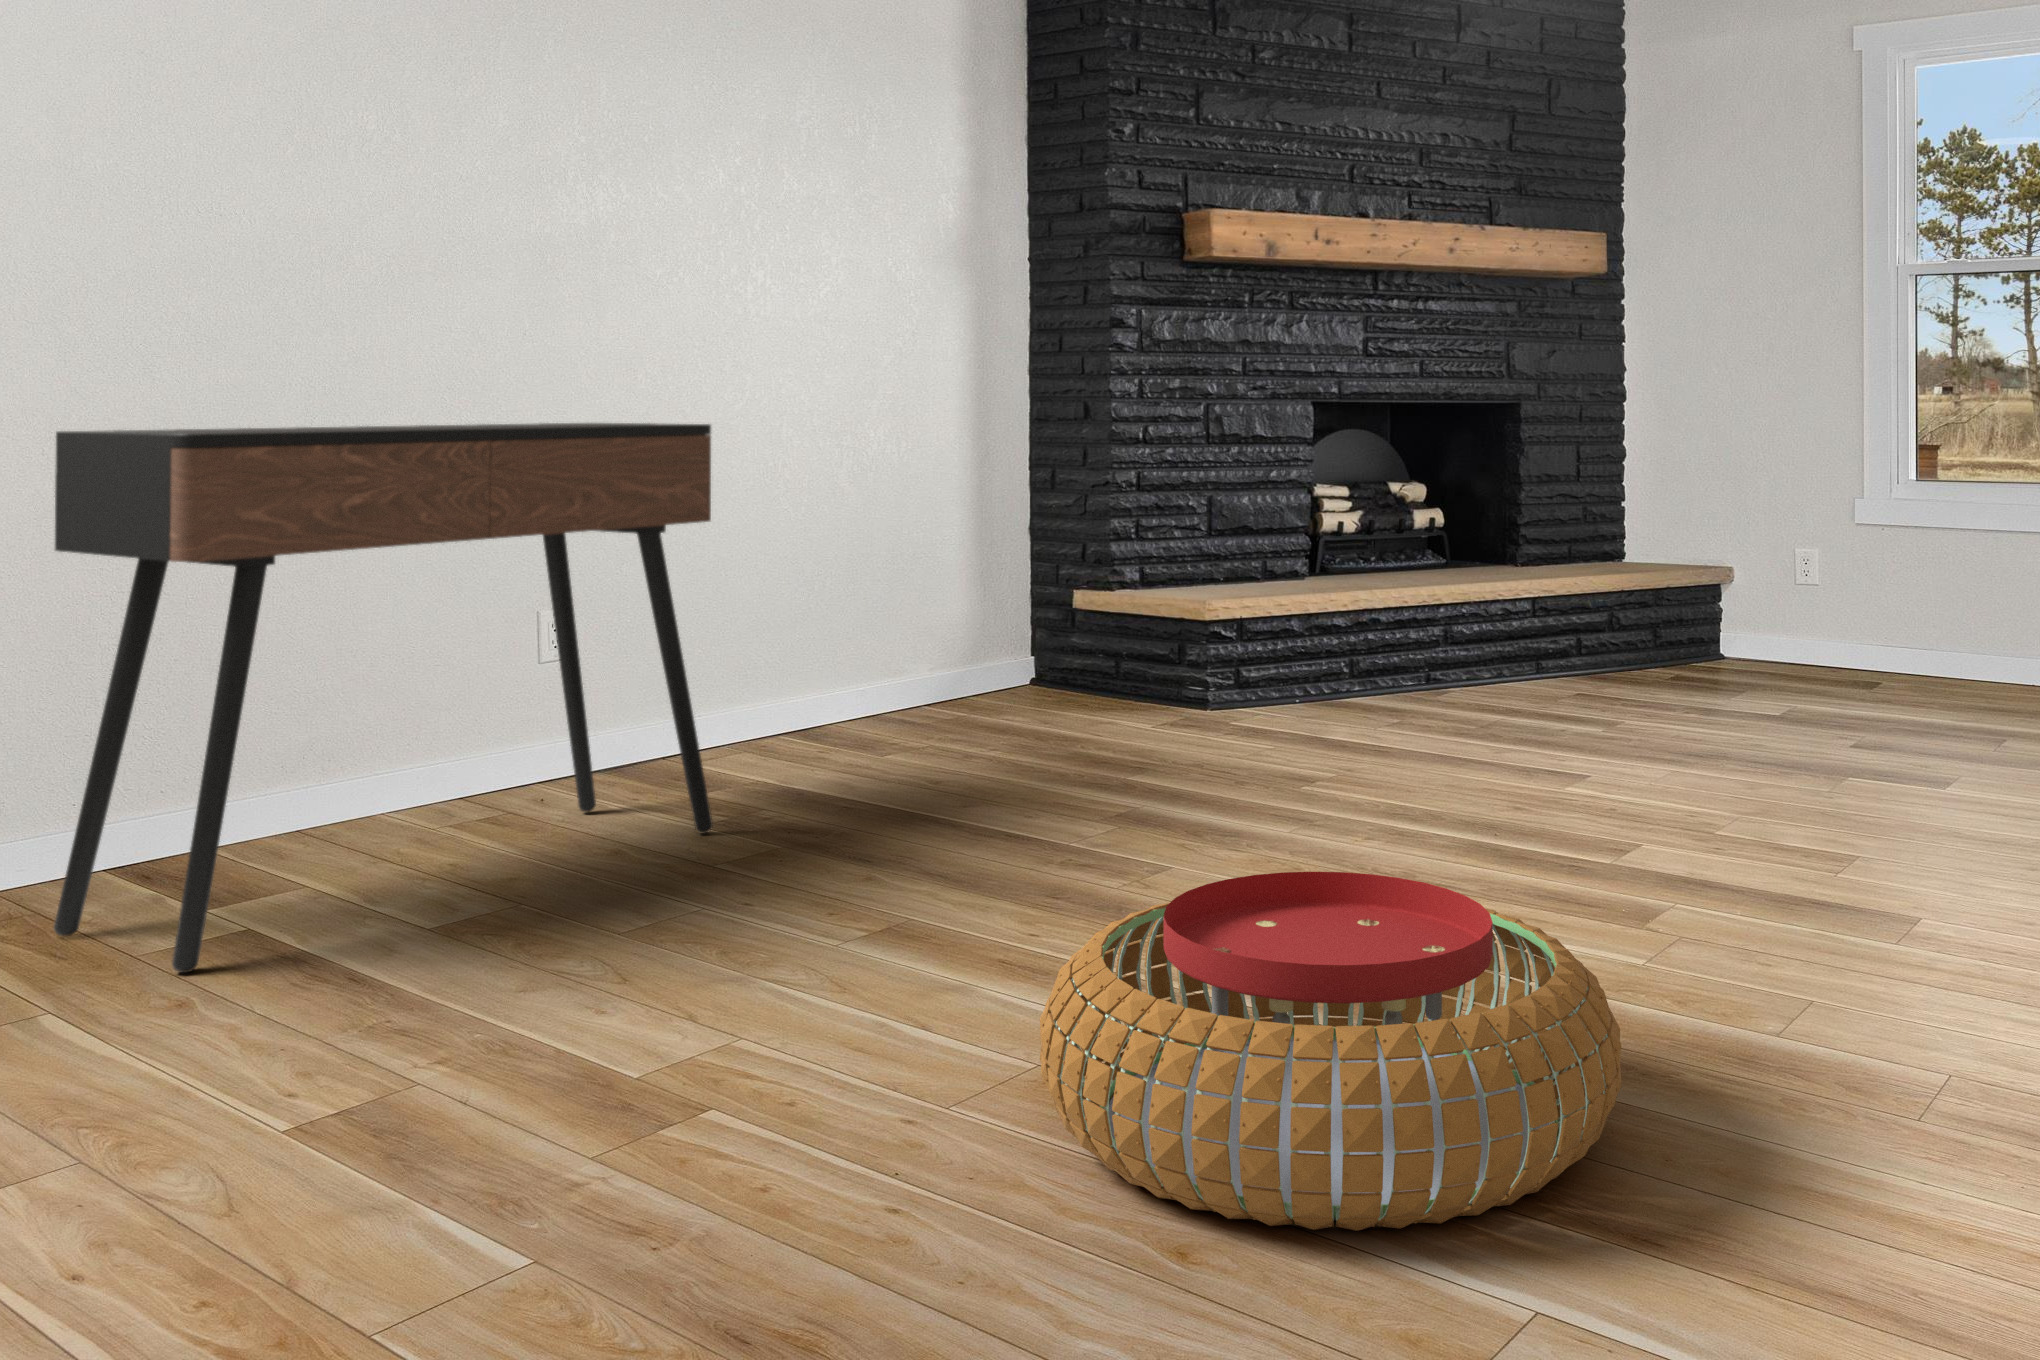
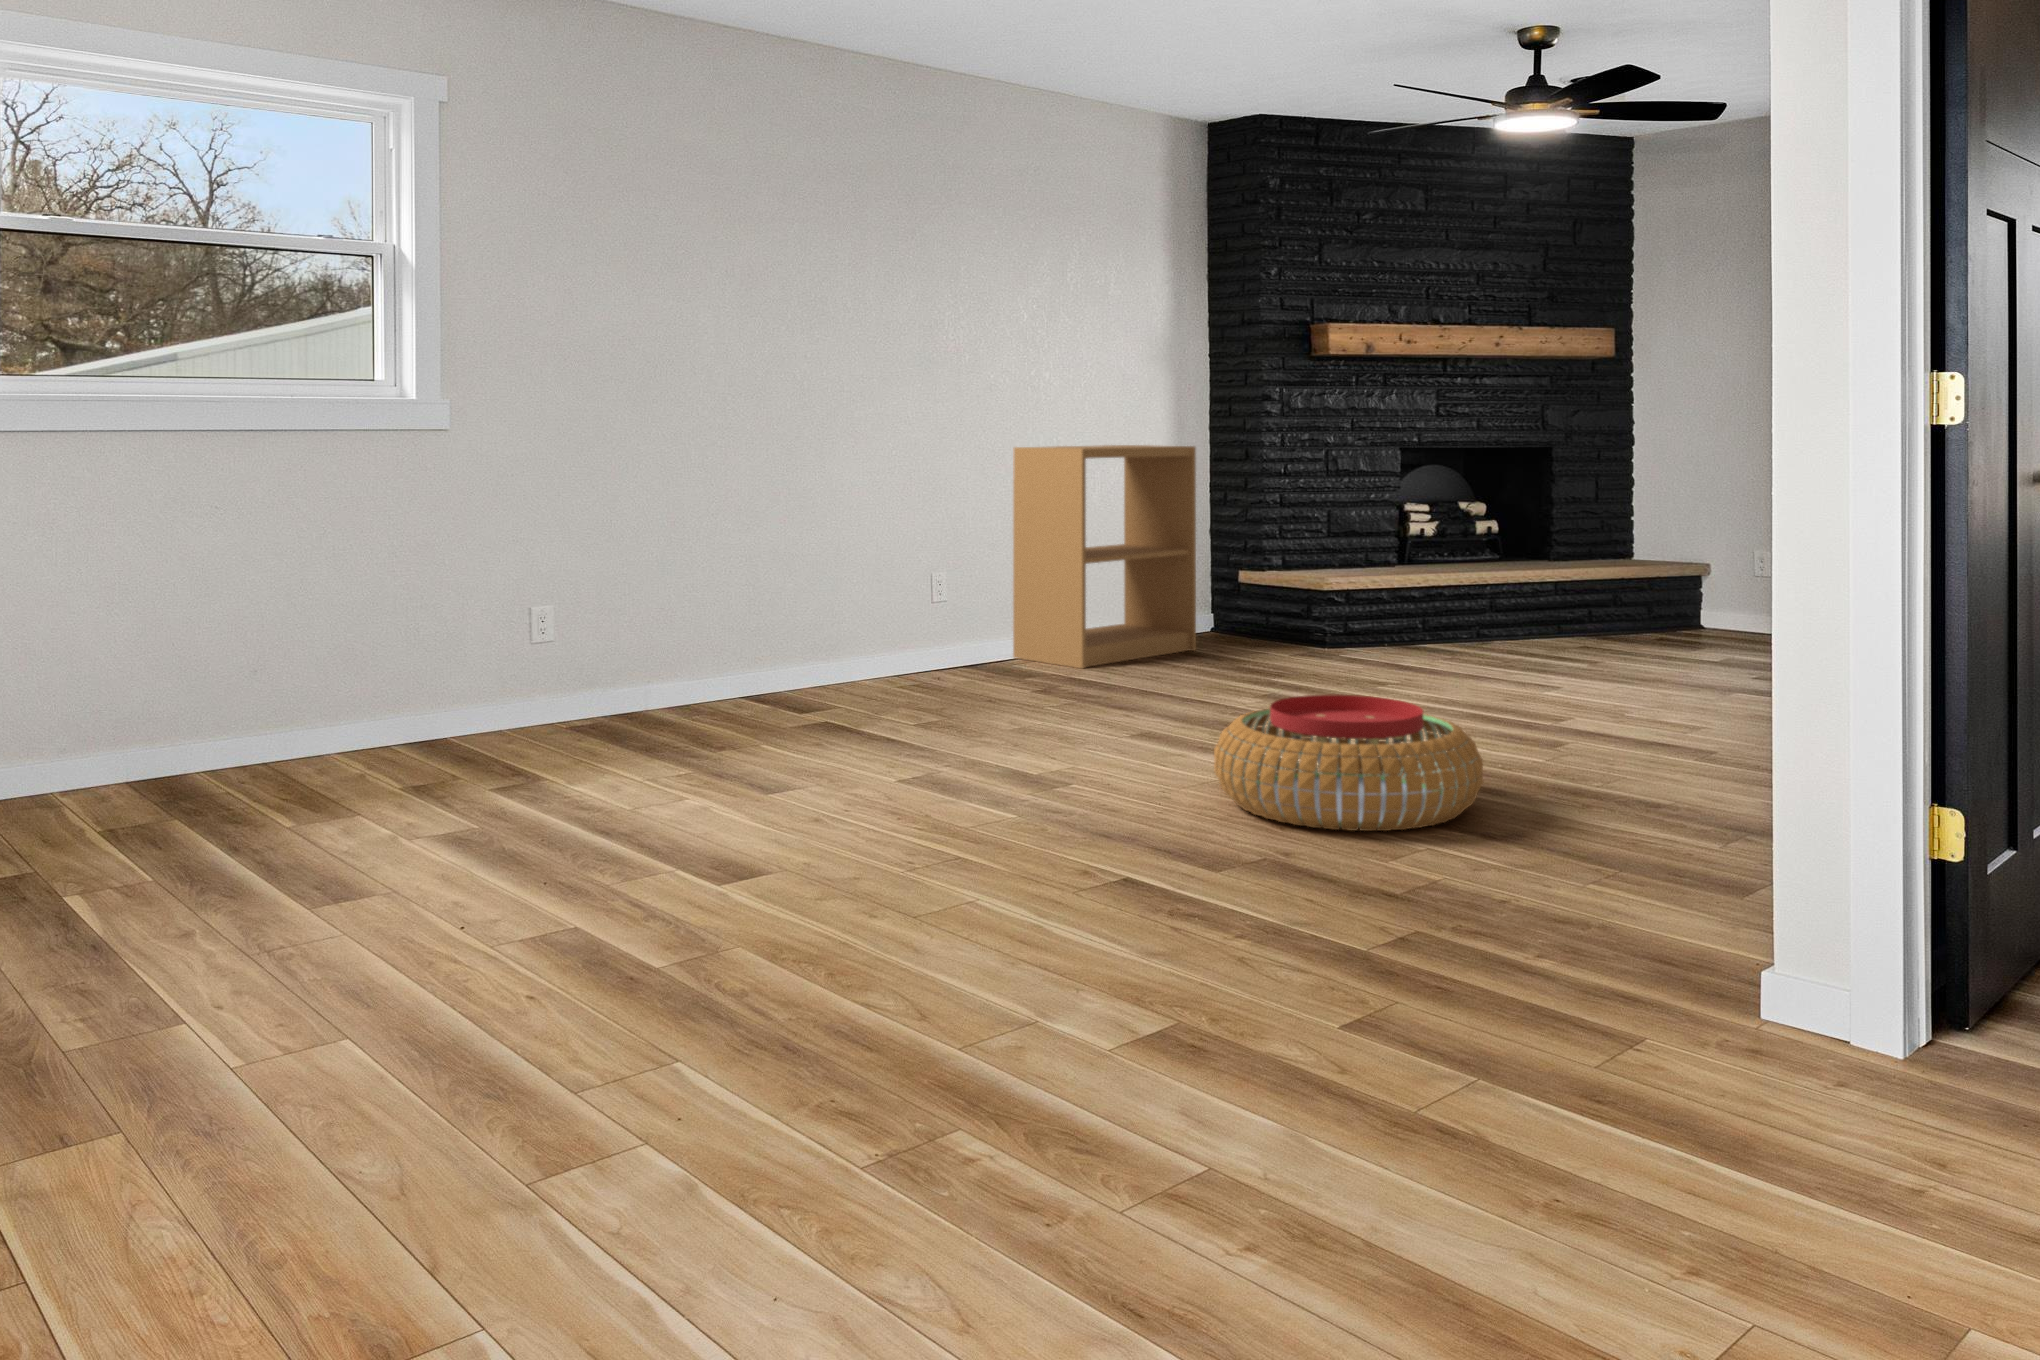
bookshelf: none [697,394,1007,768] -> present [1013,445,1196,668]
console table: present [54,423,713,973] -> none [732,467,1035,736]

